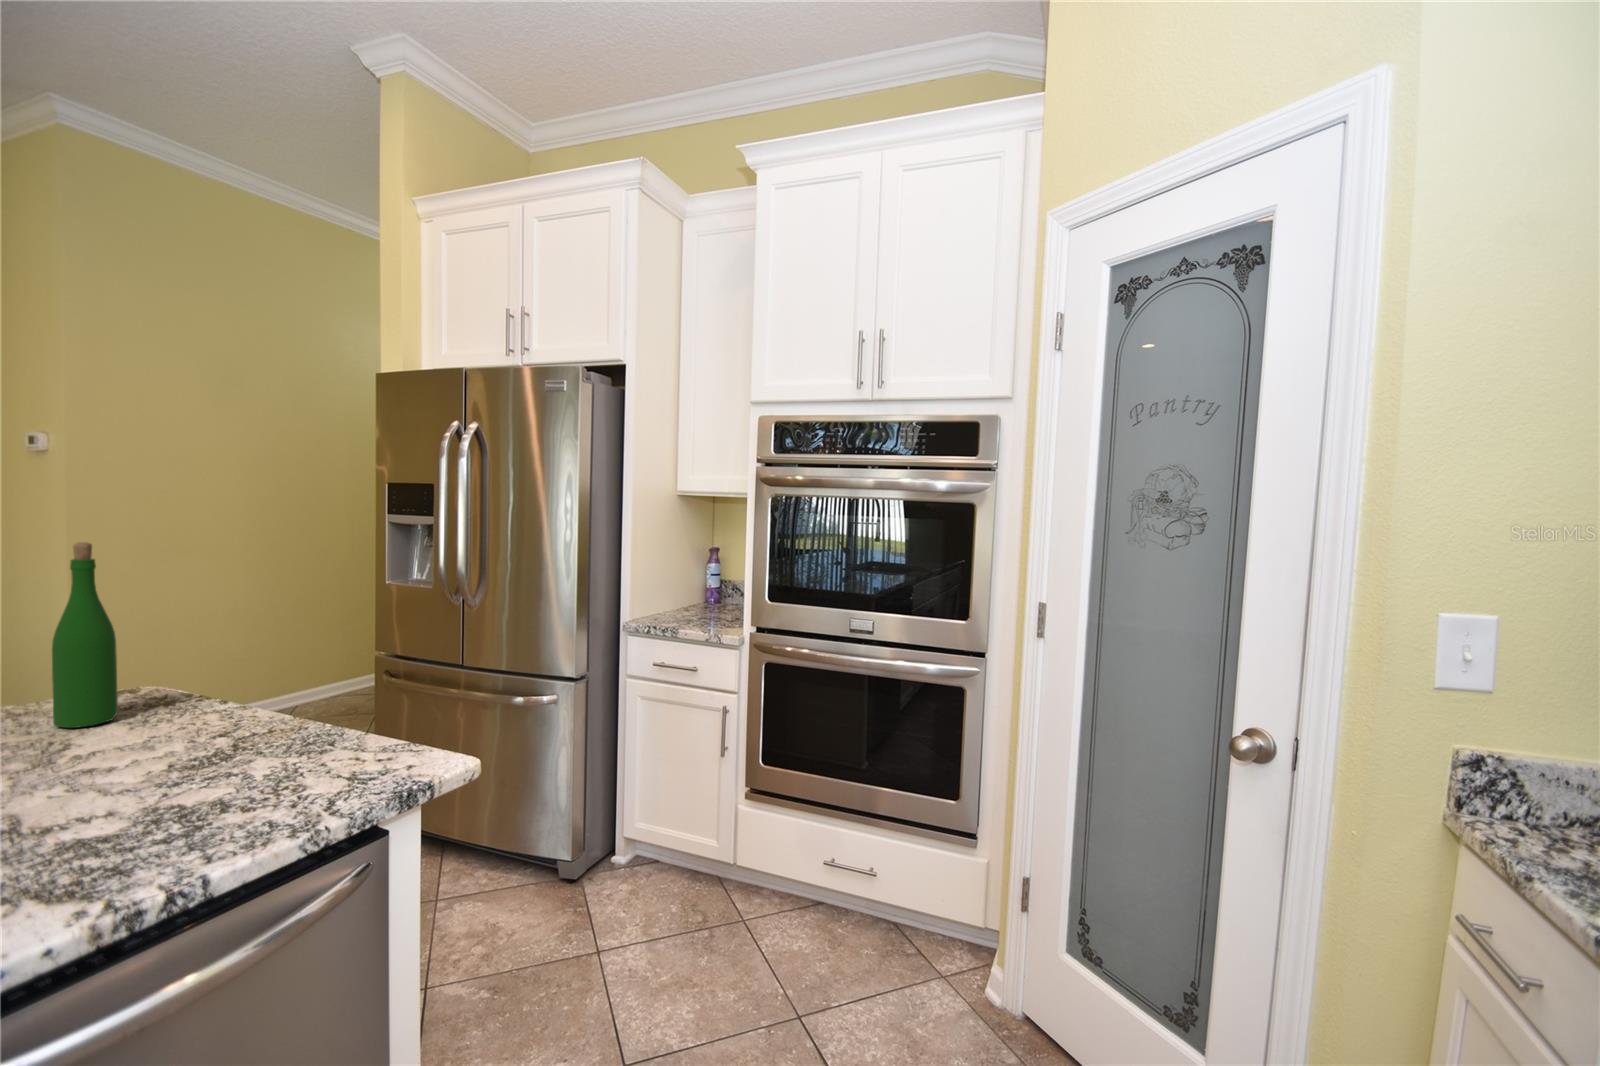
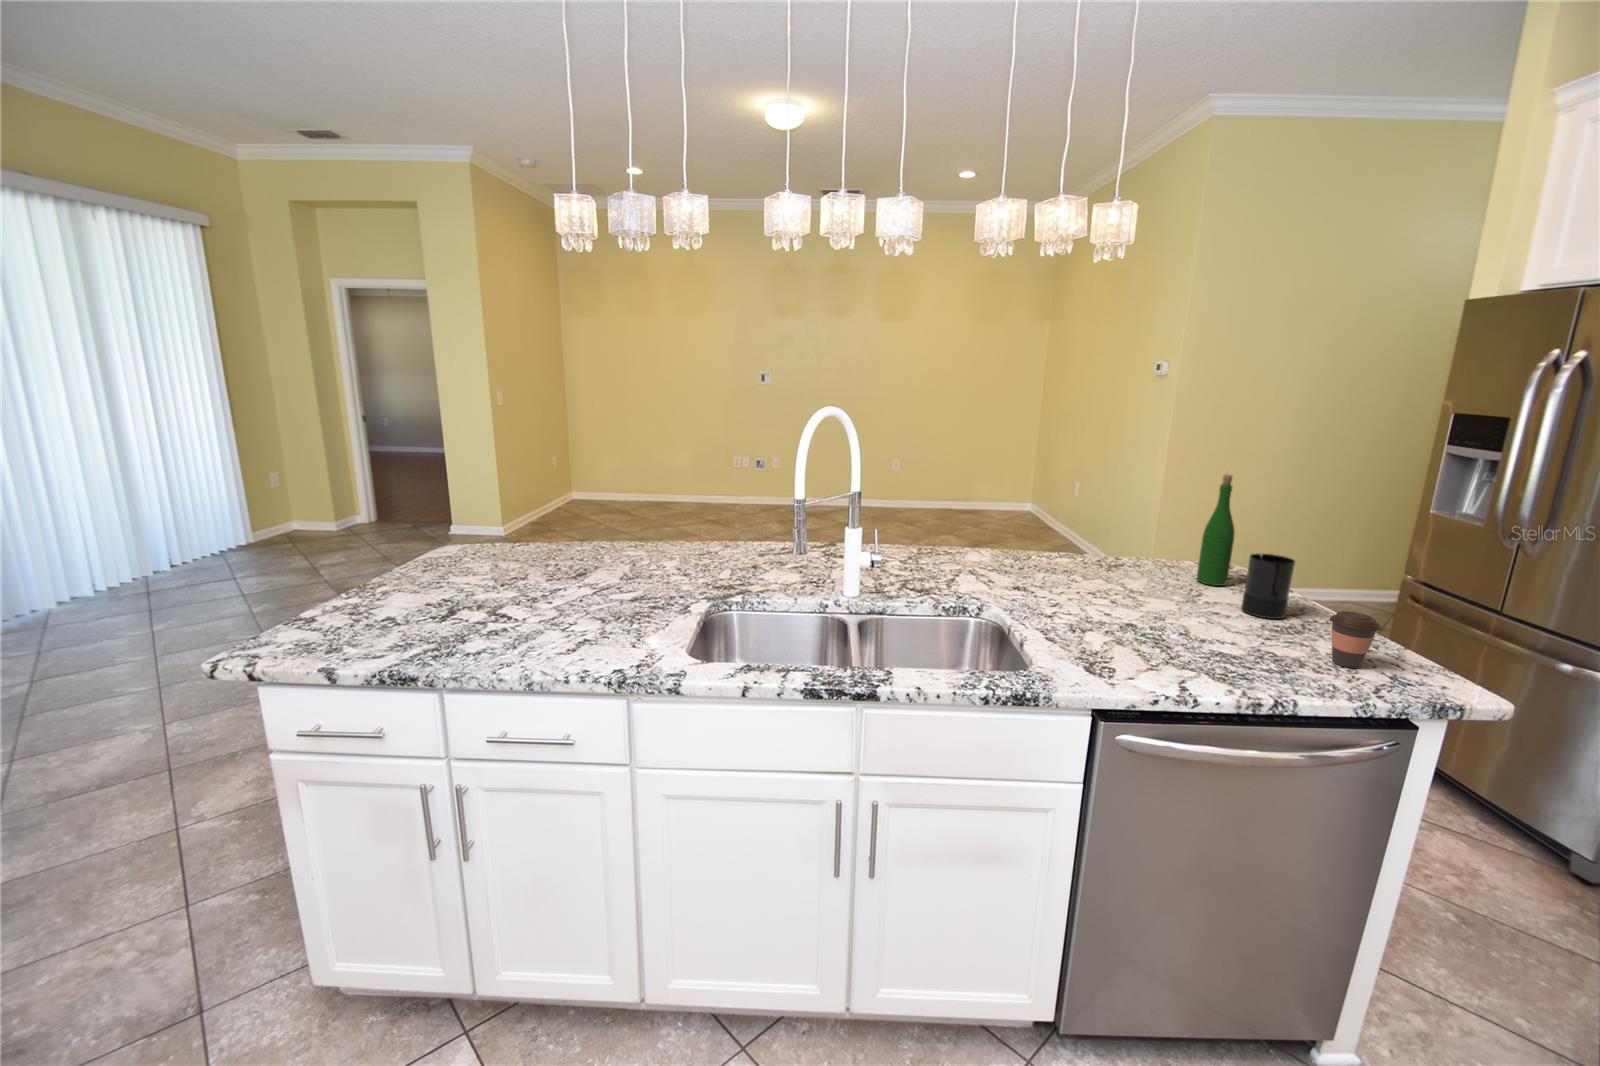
candle: none [128,649,210,755] -> present [1241,551,1295,619]
coffee cup: none [257,703,326,786] -> present [1330,611,1381,668]

